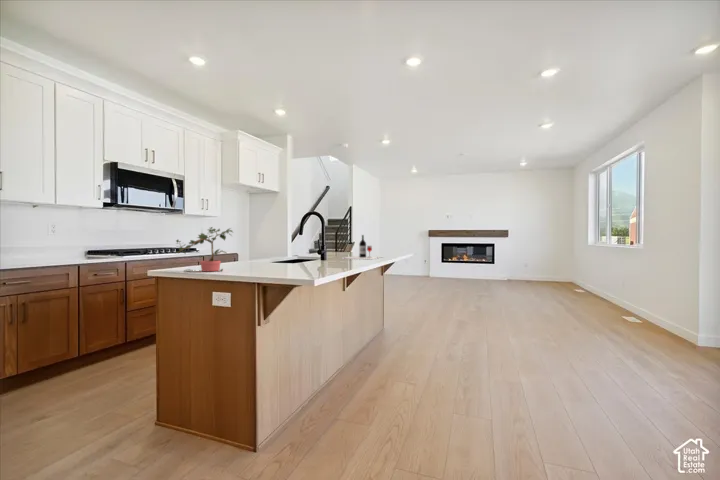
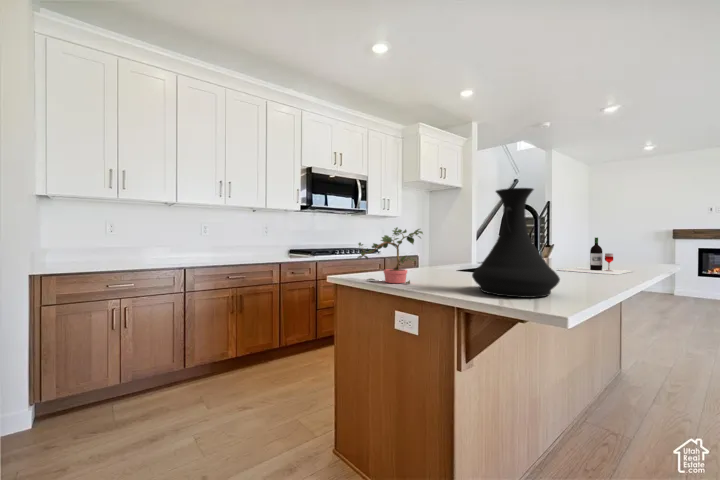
vase: none [268,202,322,273] -> present [472,188,560,298]

